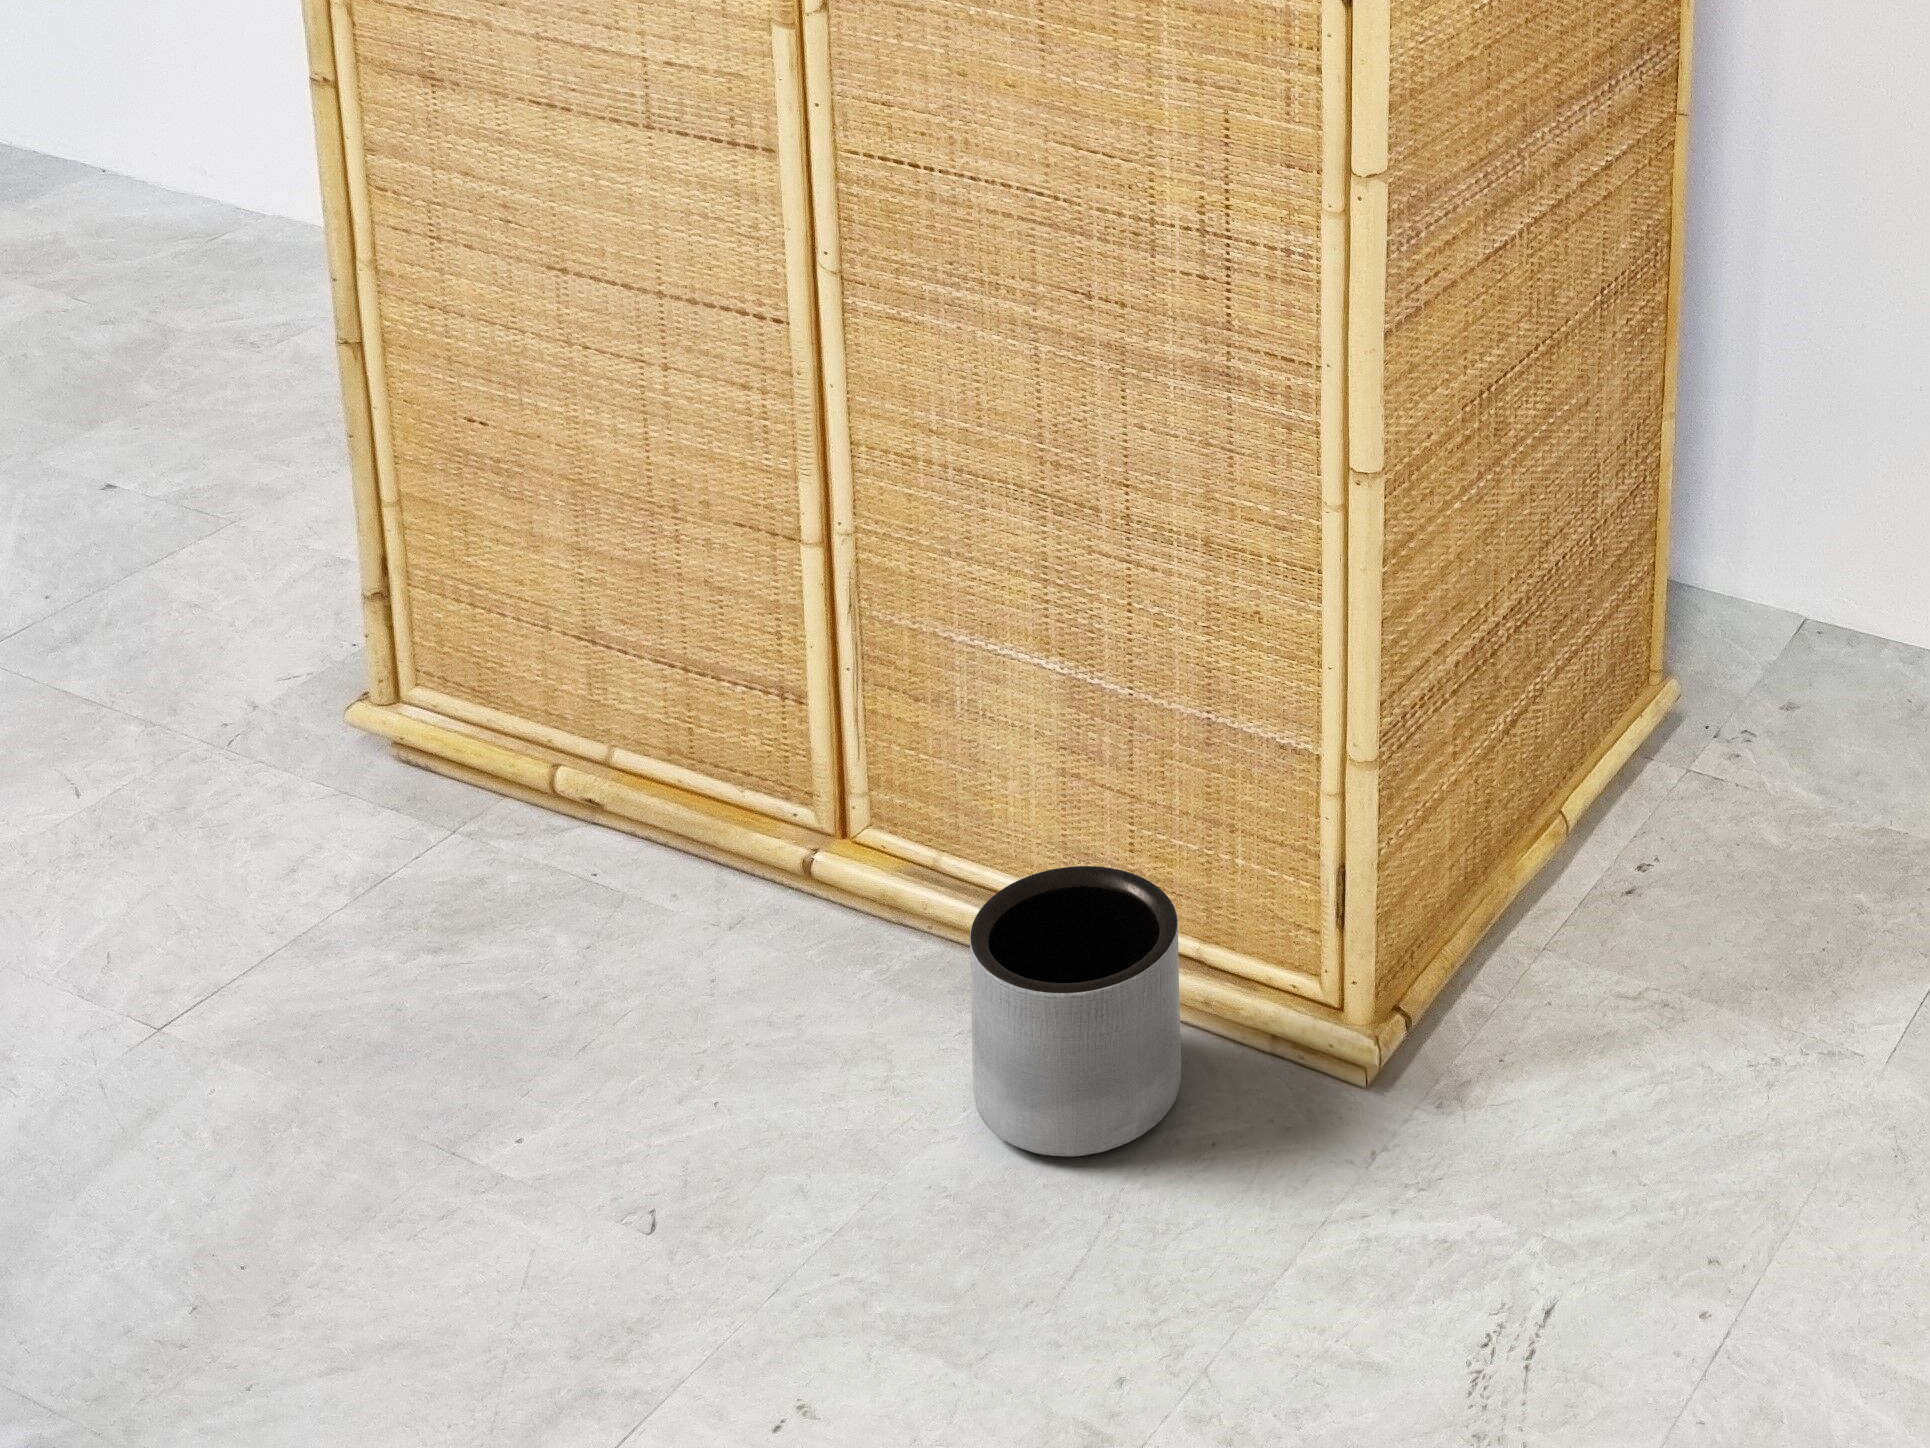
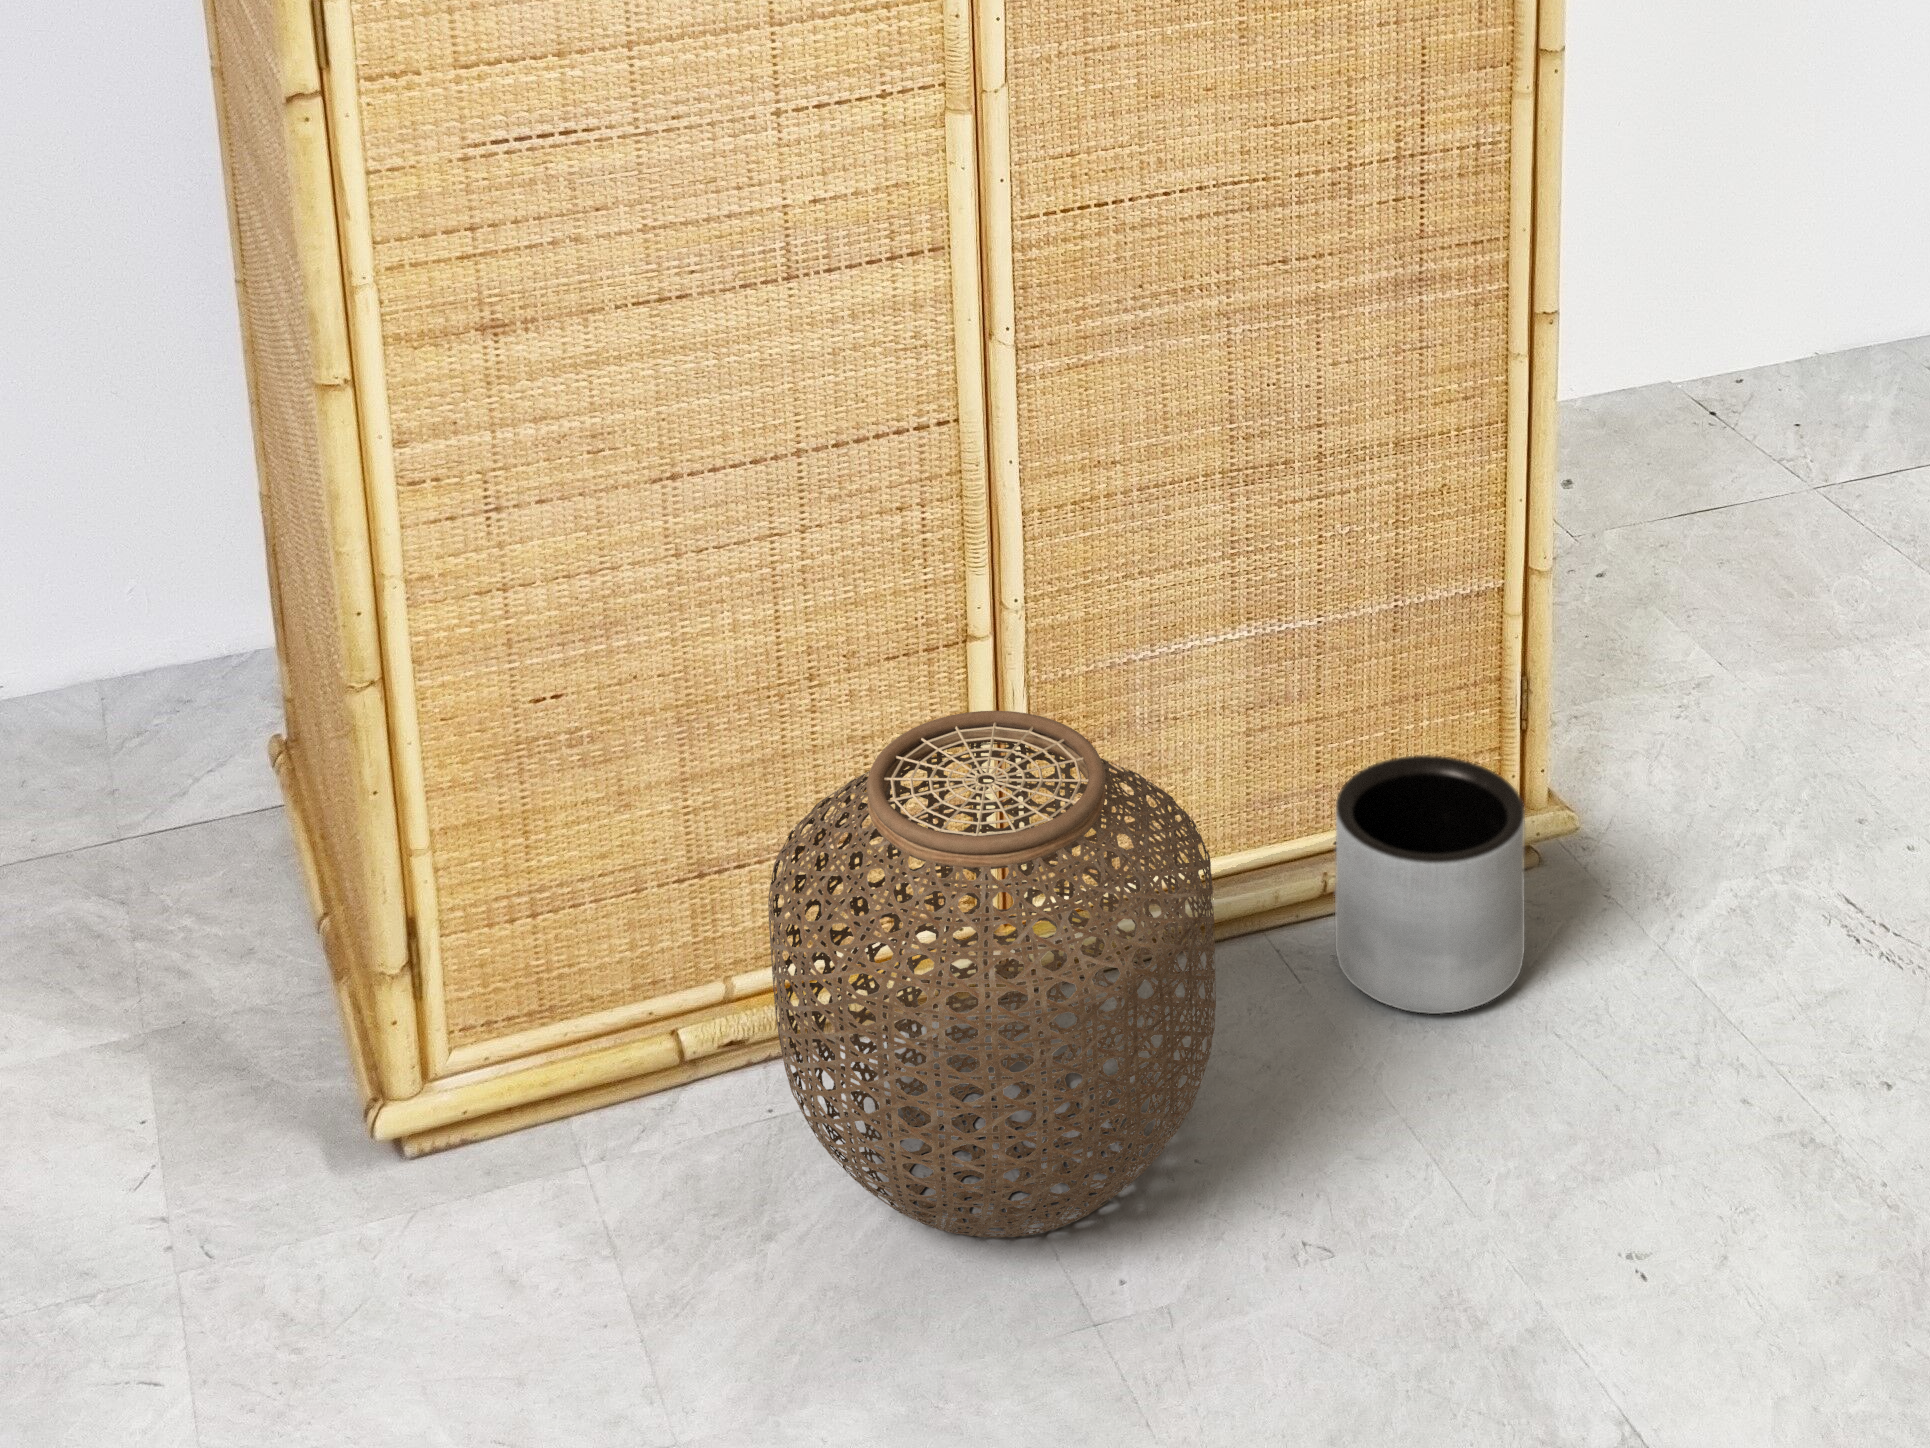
woven basket: none [330,570,788,1081] -> present [768,711,1216,1237]

